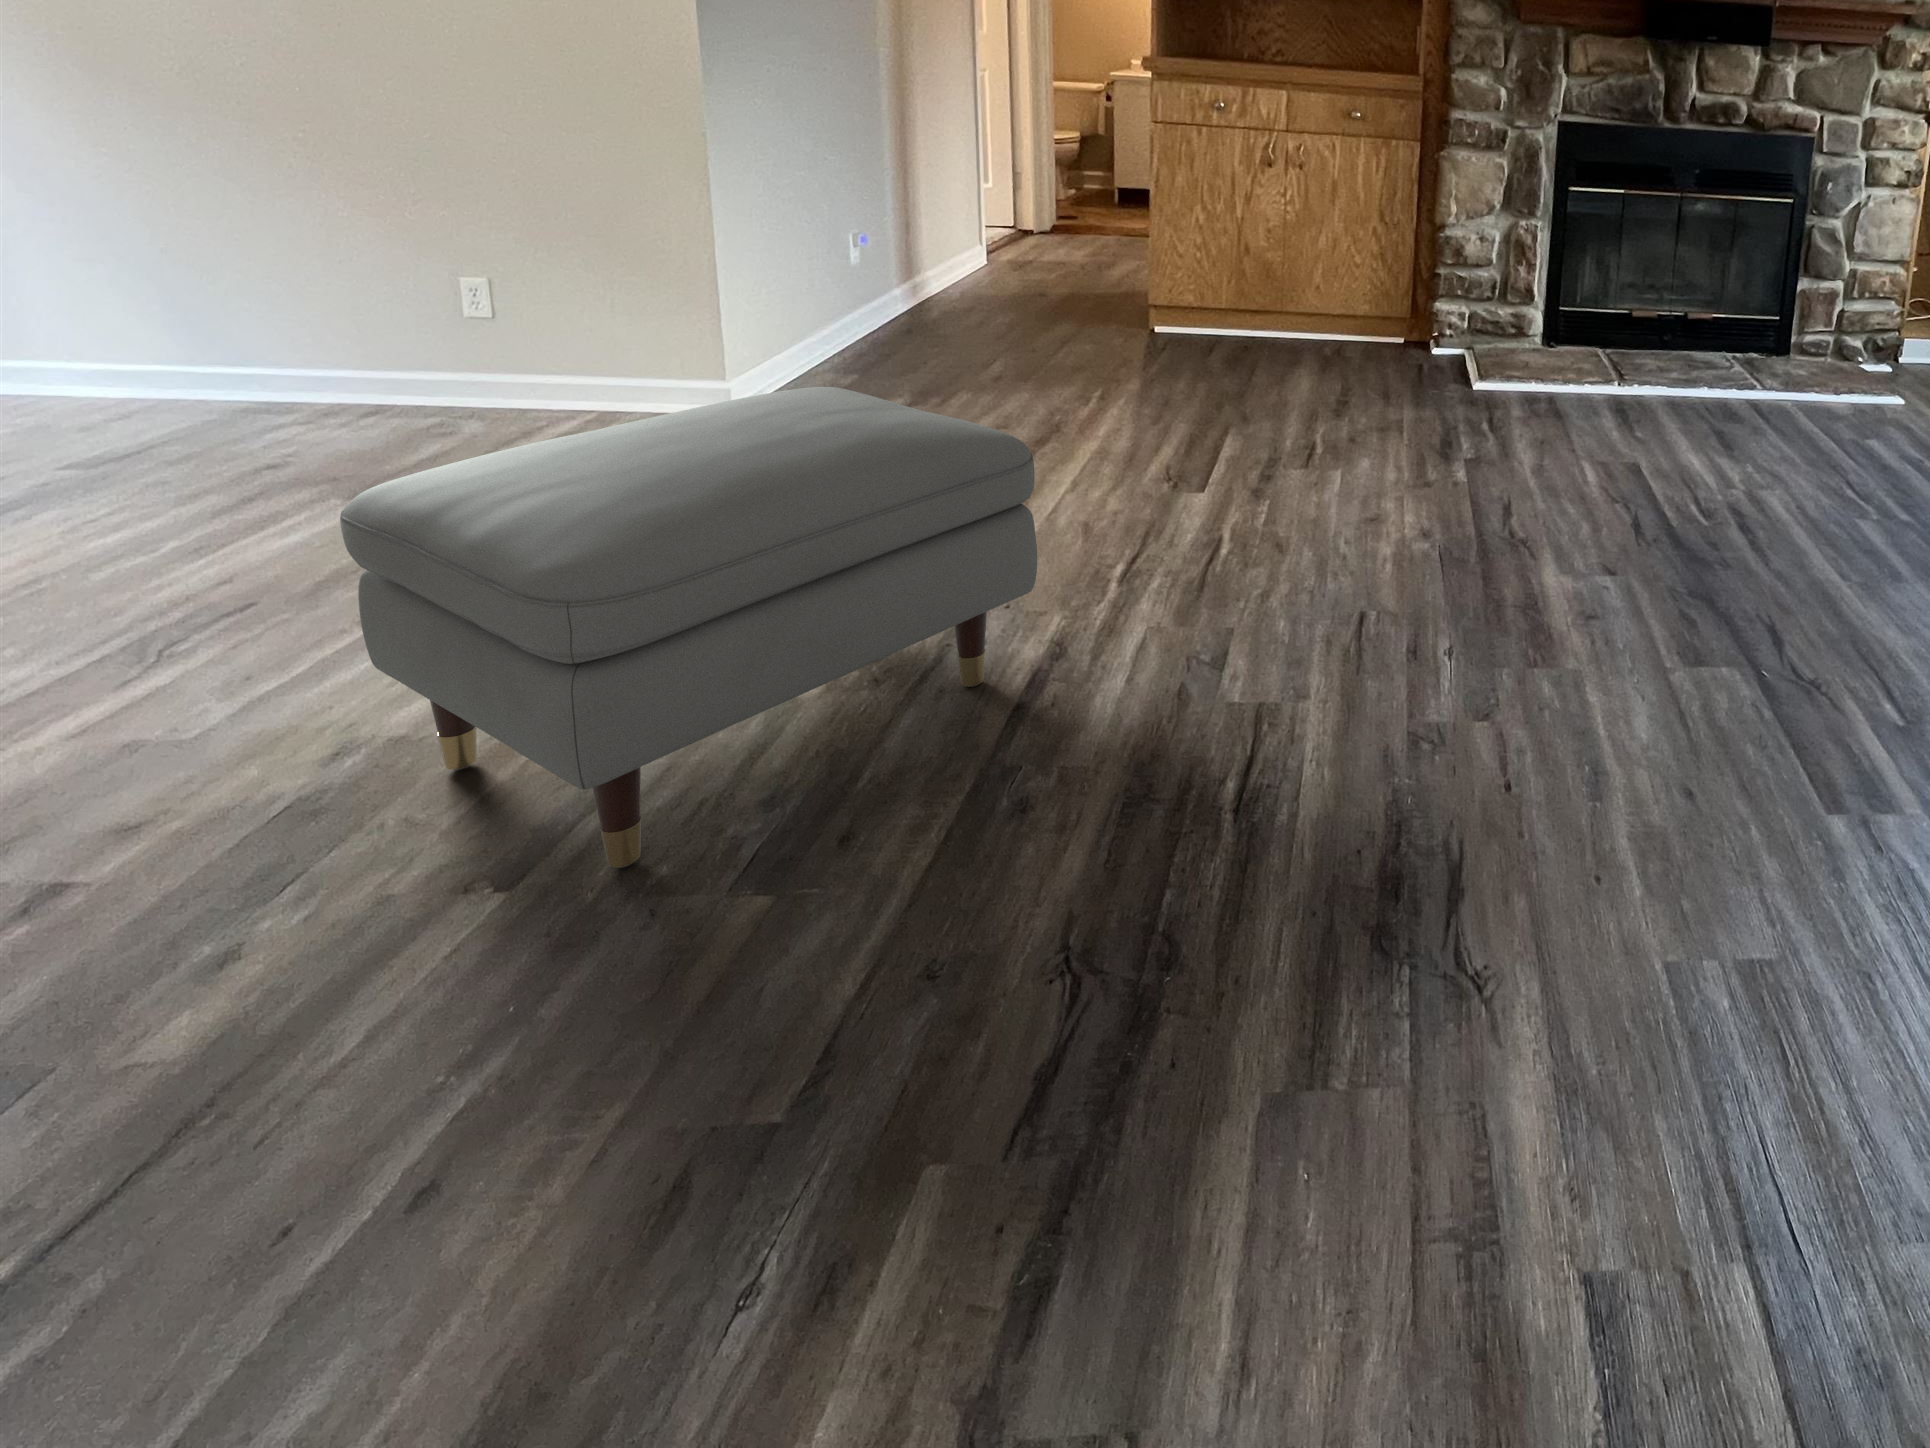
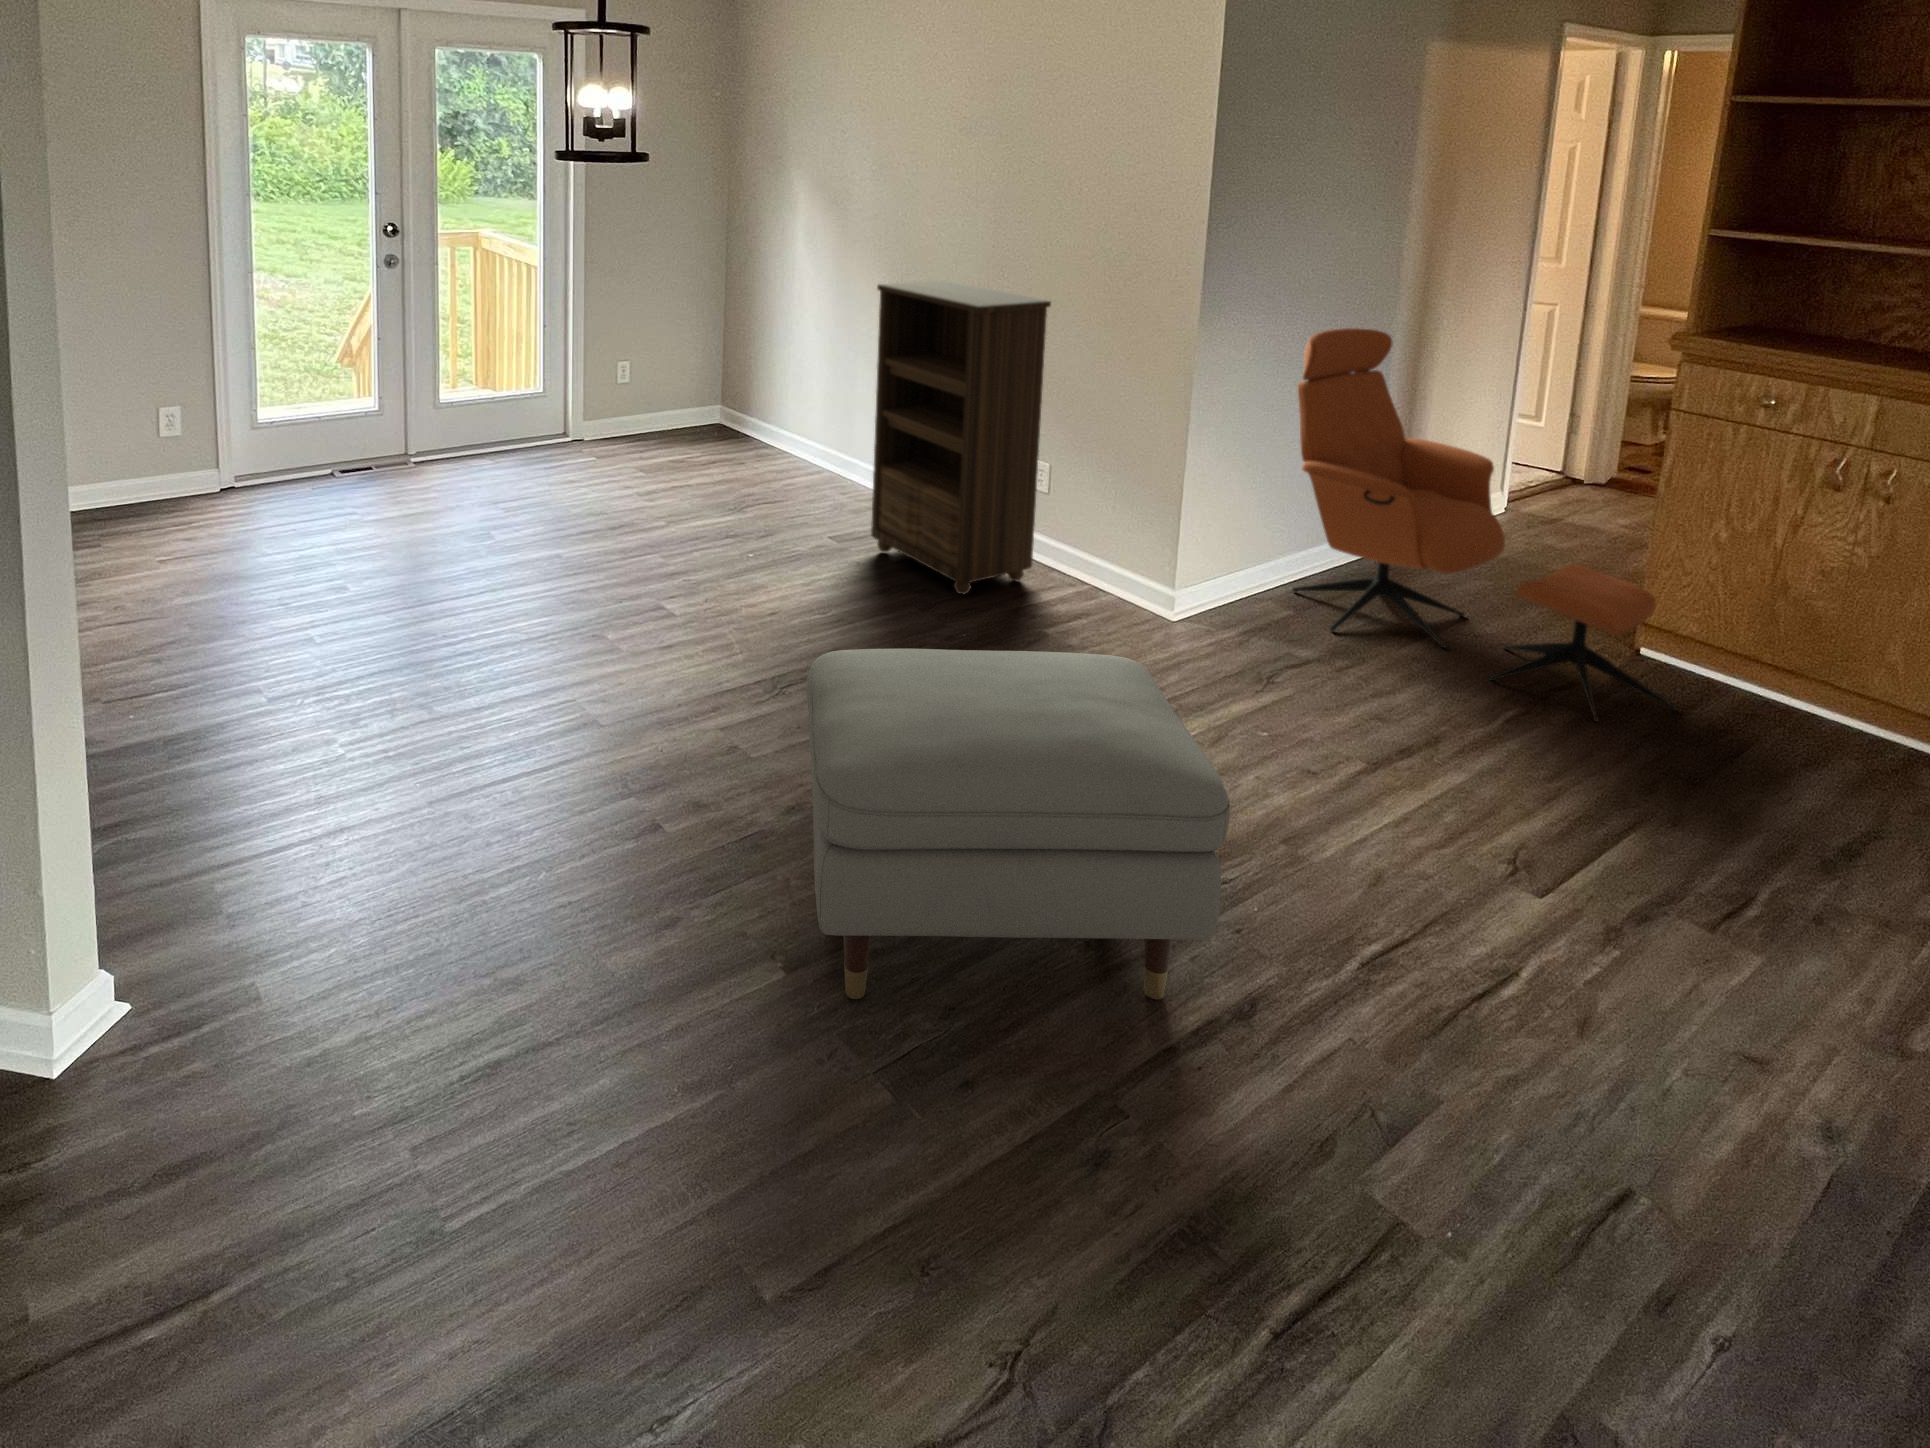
bookshelf: none [49,13,492,471] -> present [871,281,1051,594]
armchair: none [824,68,1203,381] -> present [1293,328,1676,722]

